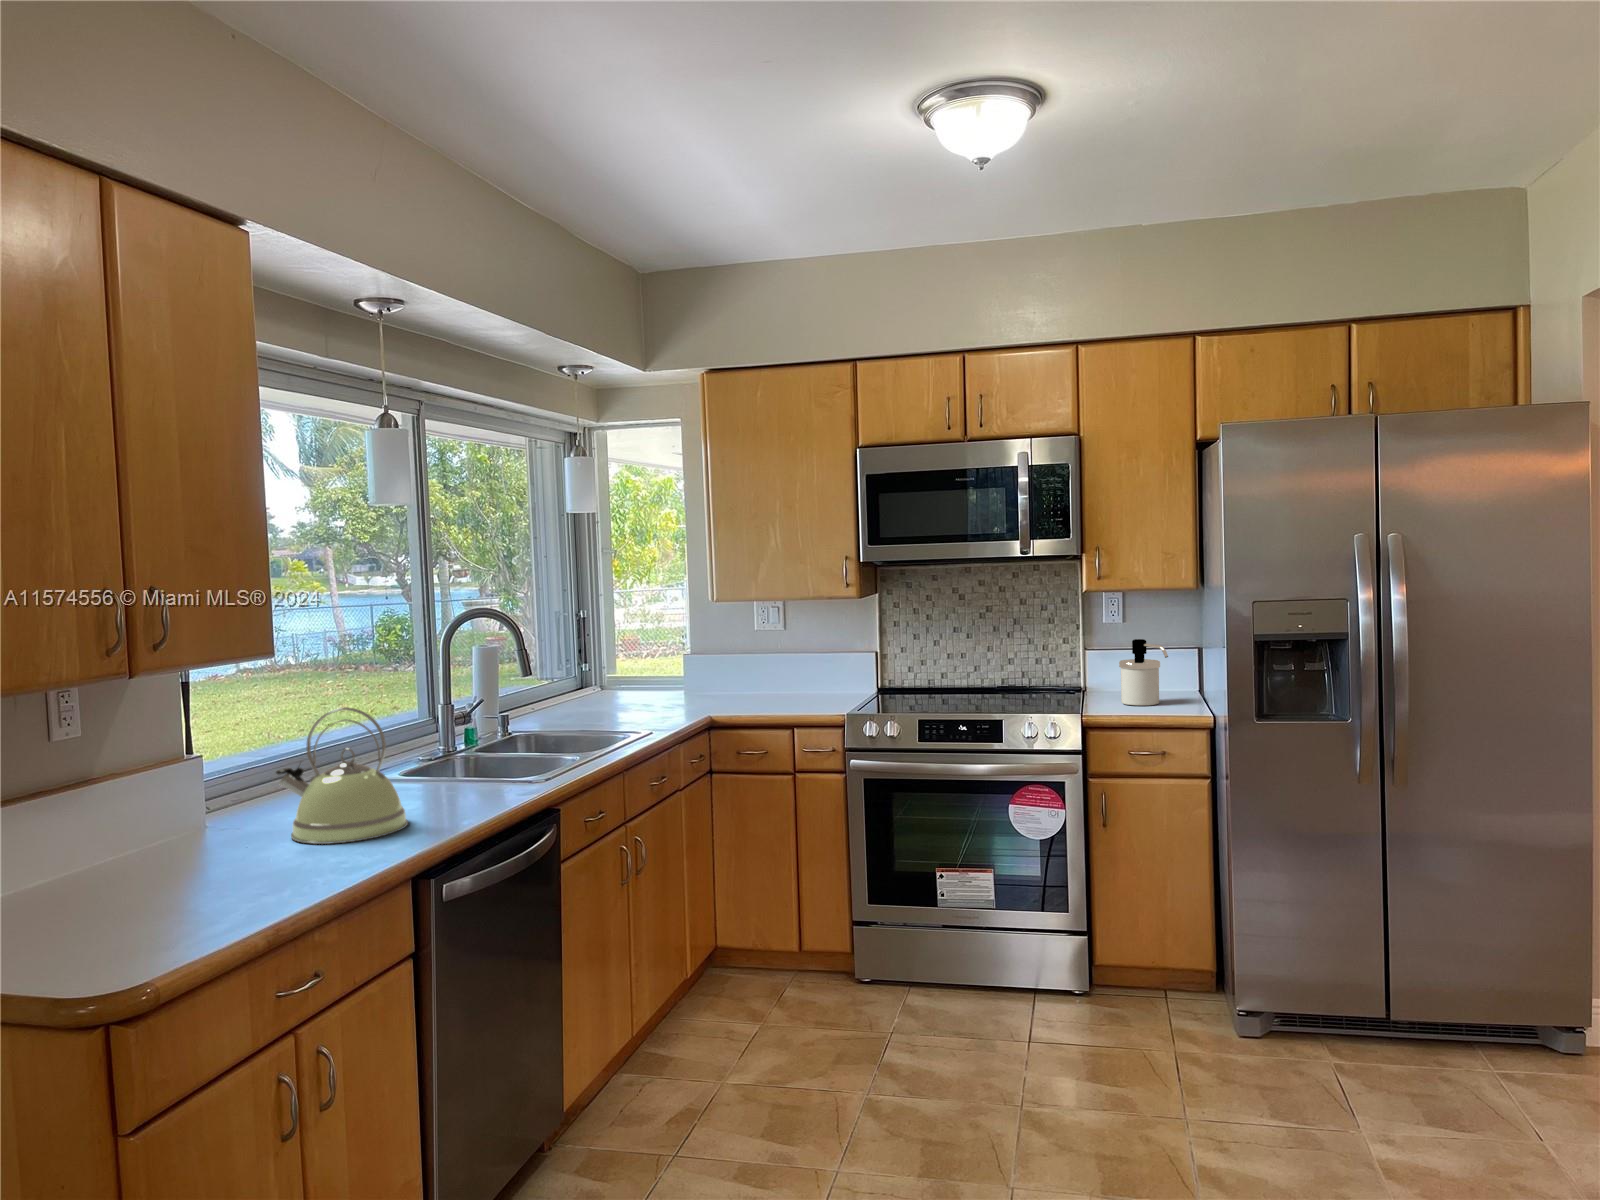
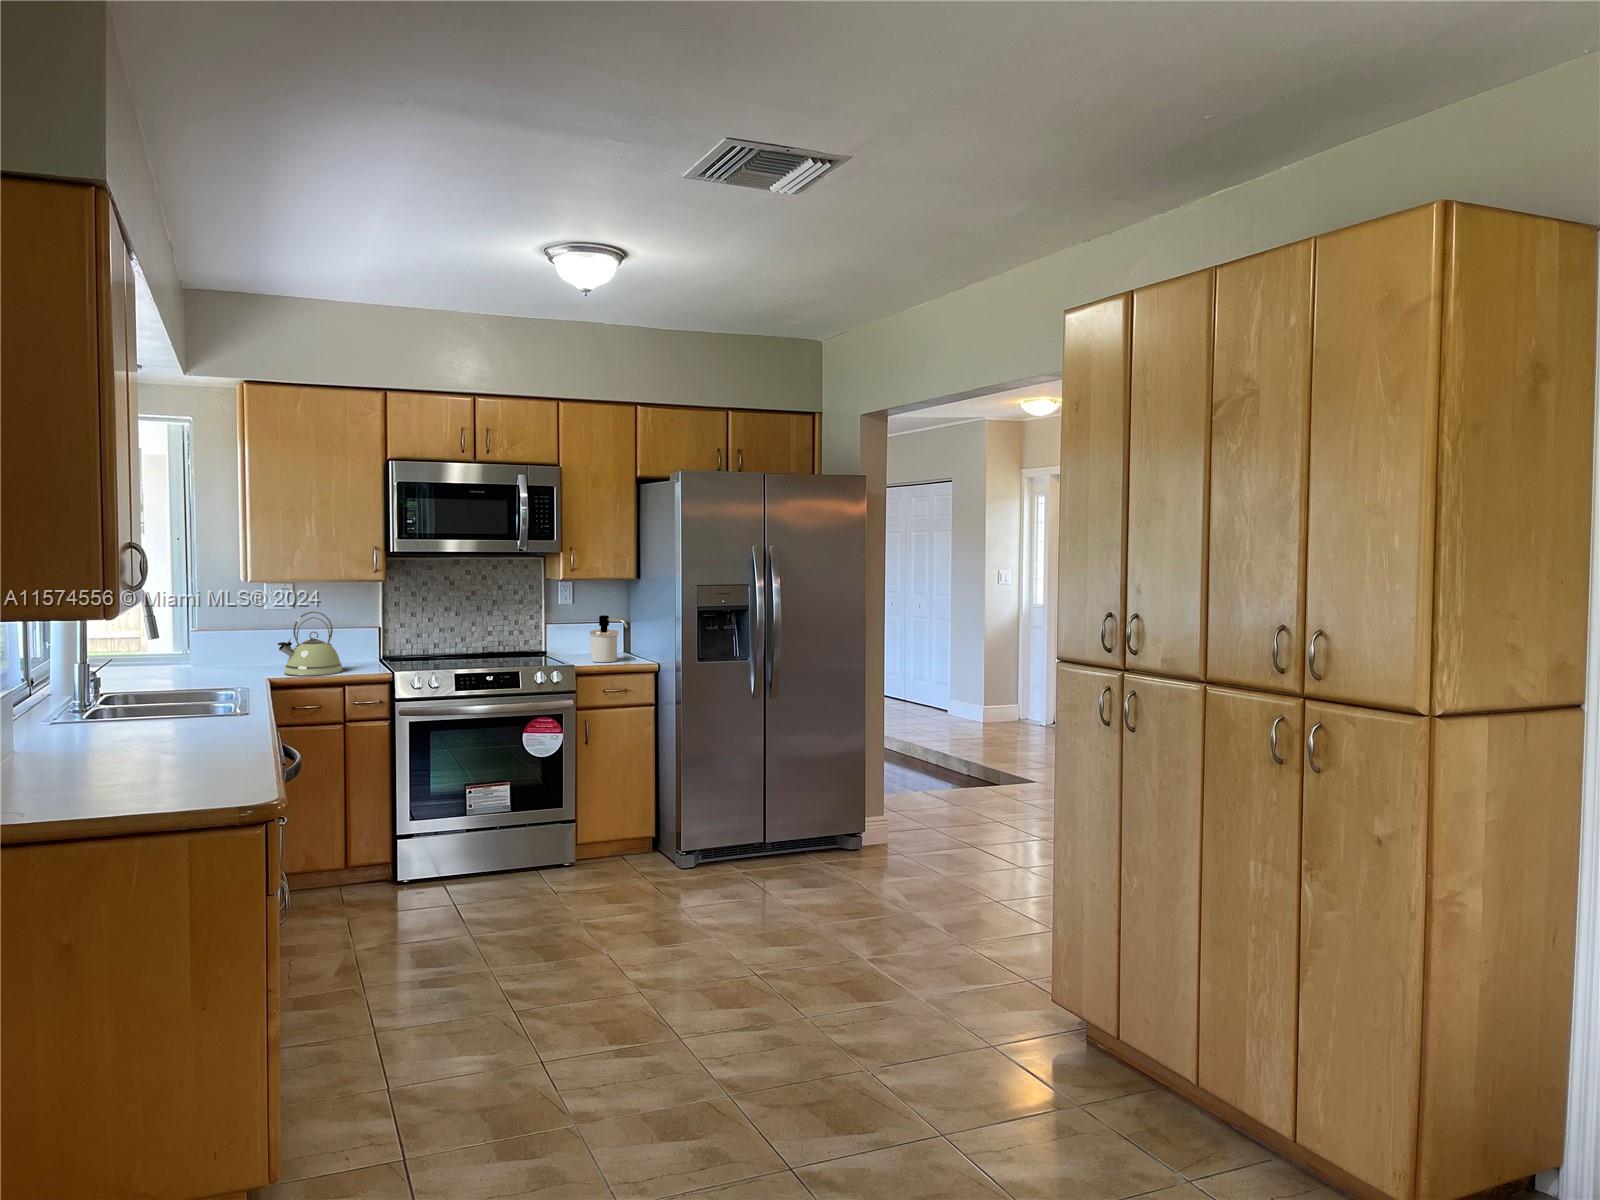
kettle: present [276,707,408,844] -> present [278,612,343,676]

